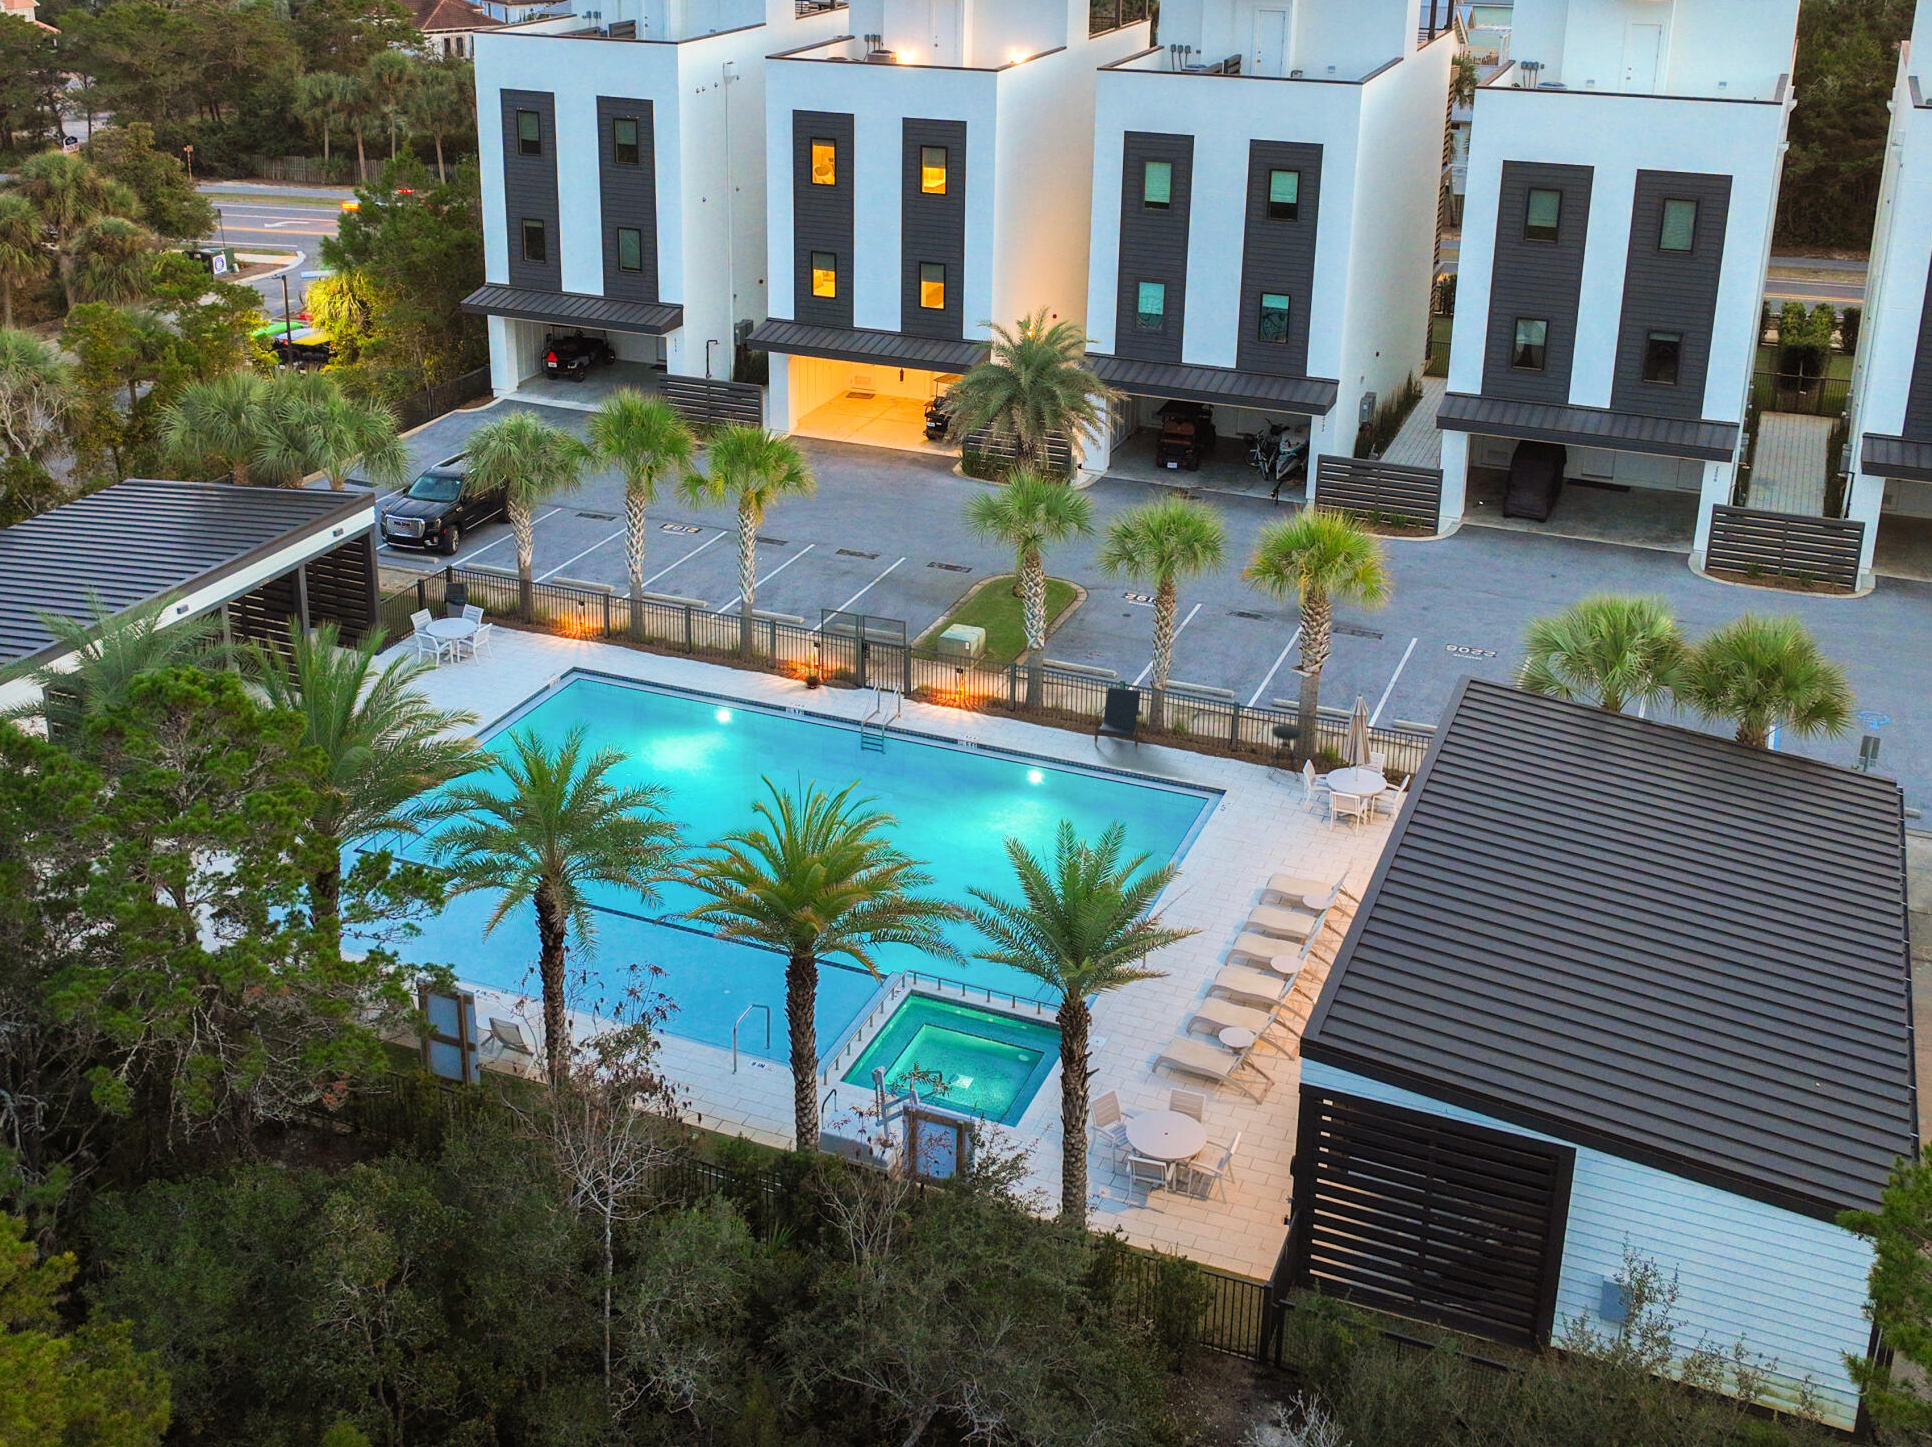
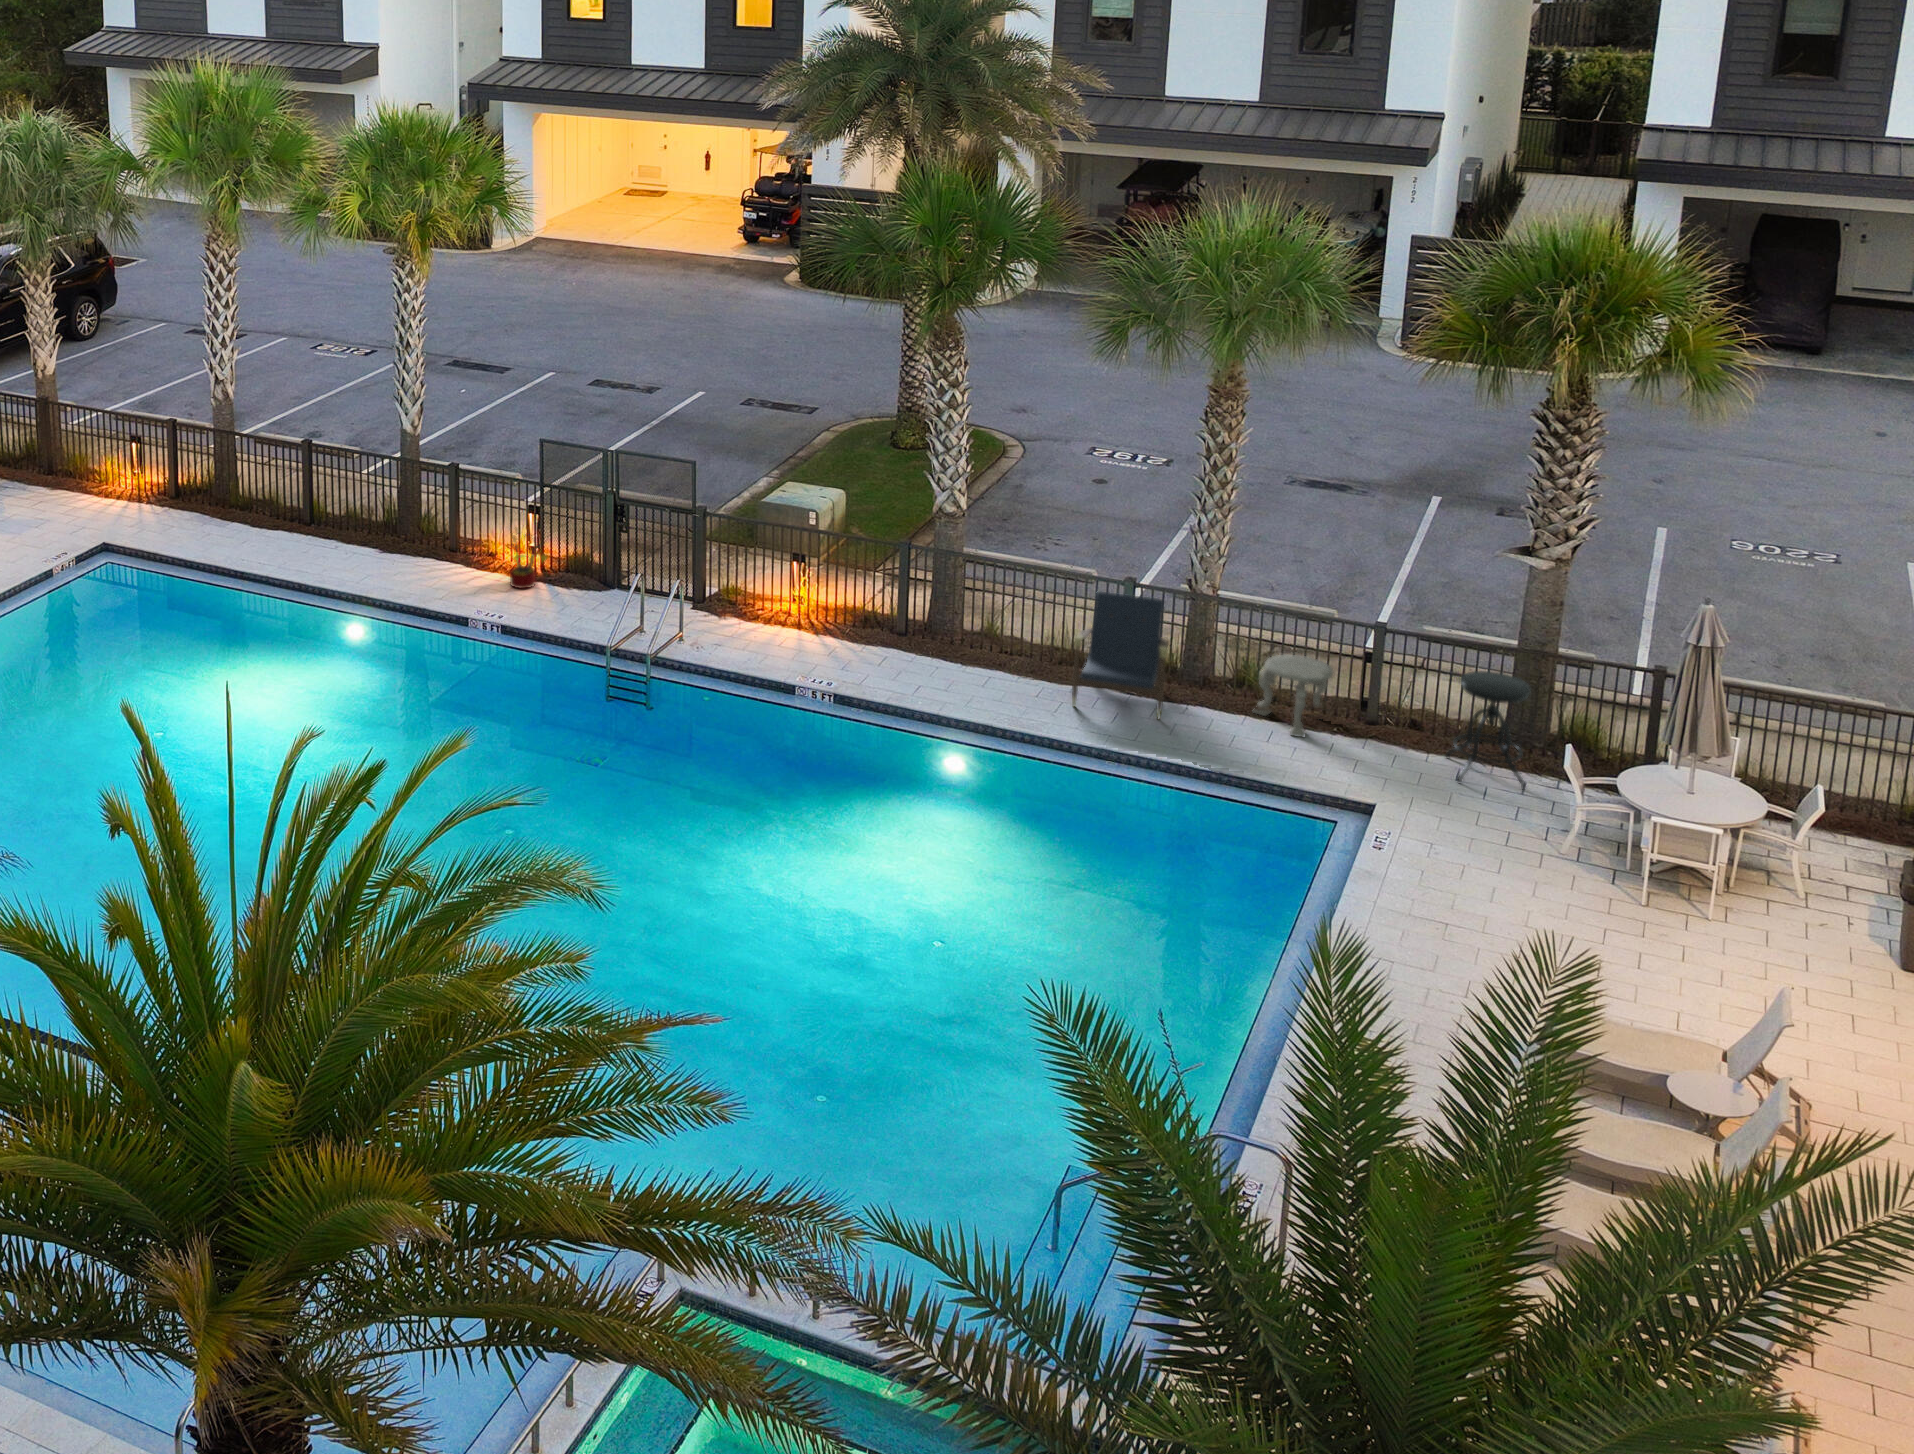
side table: none [1182,718,1219,759] -> present [1254,655,1333,737]

